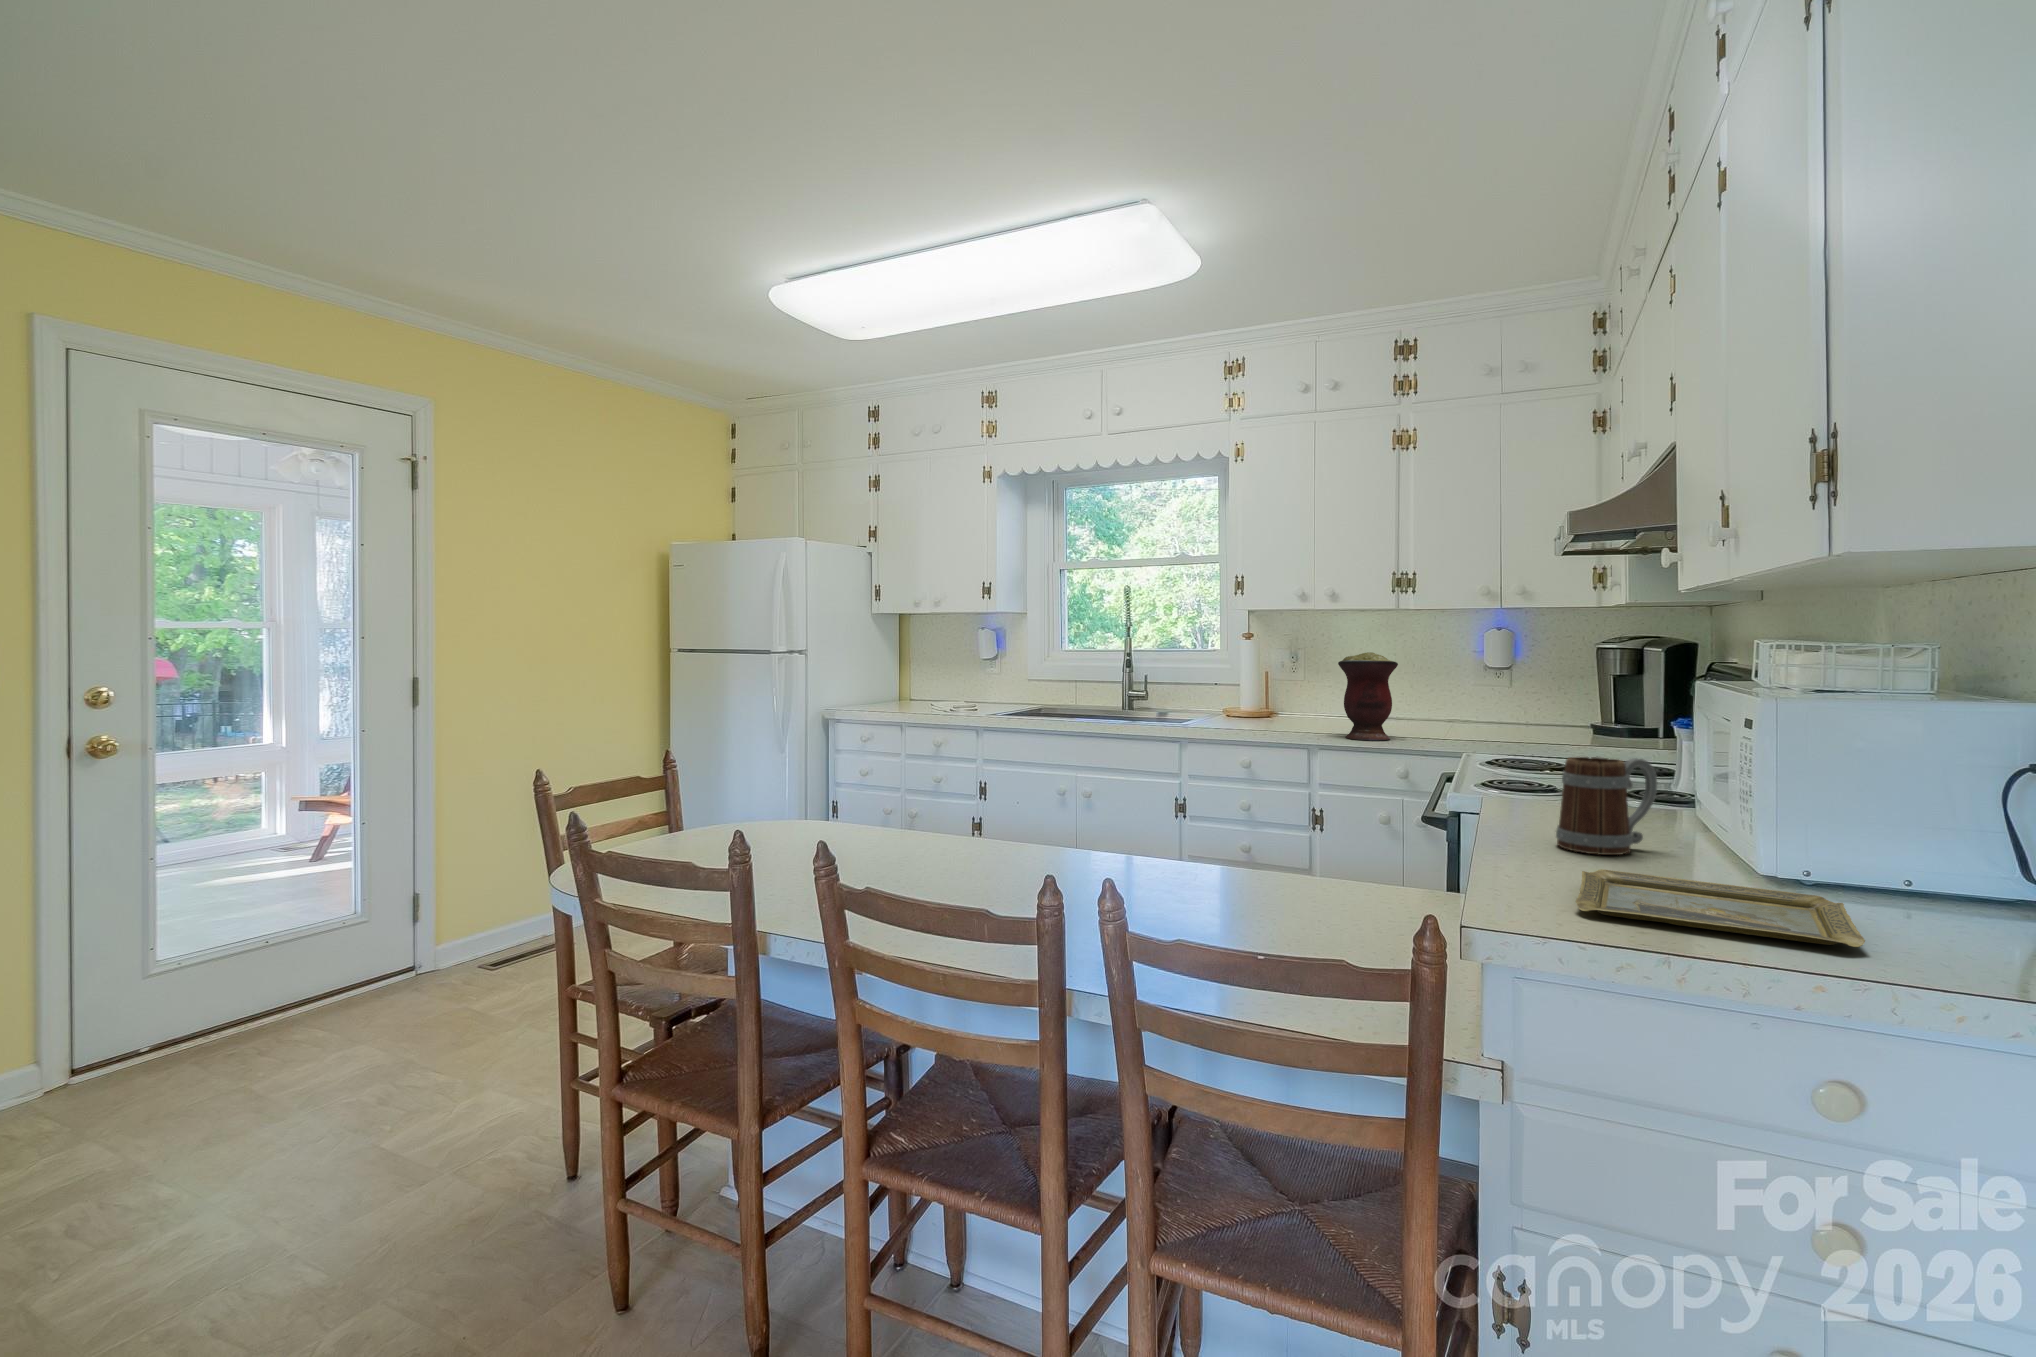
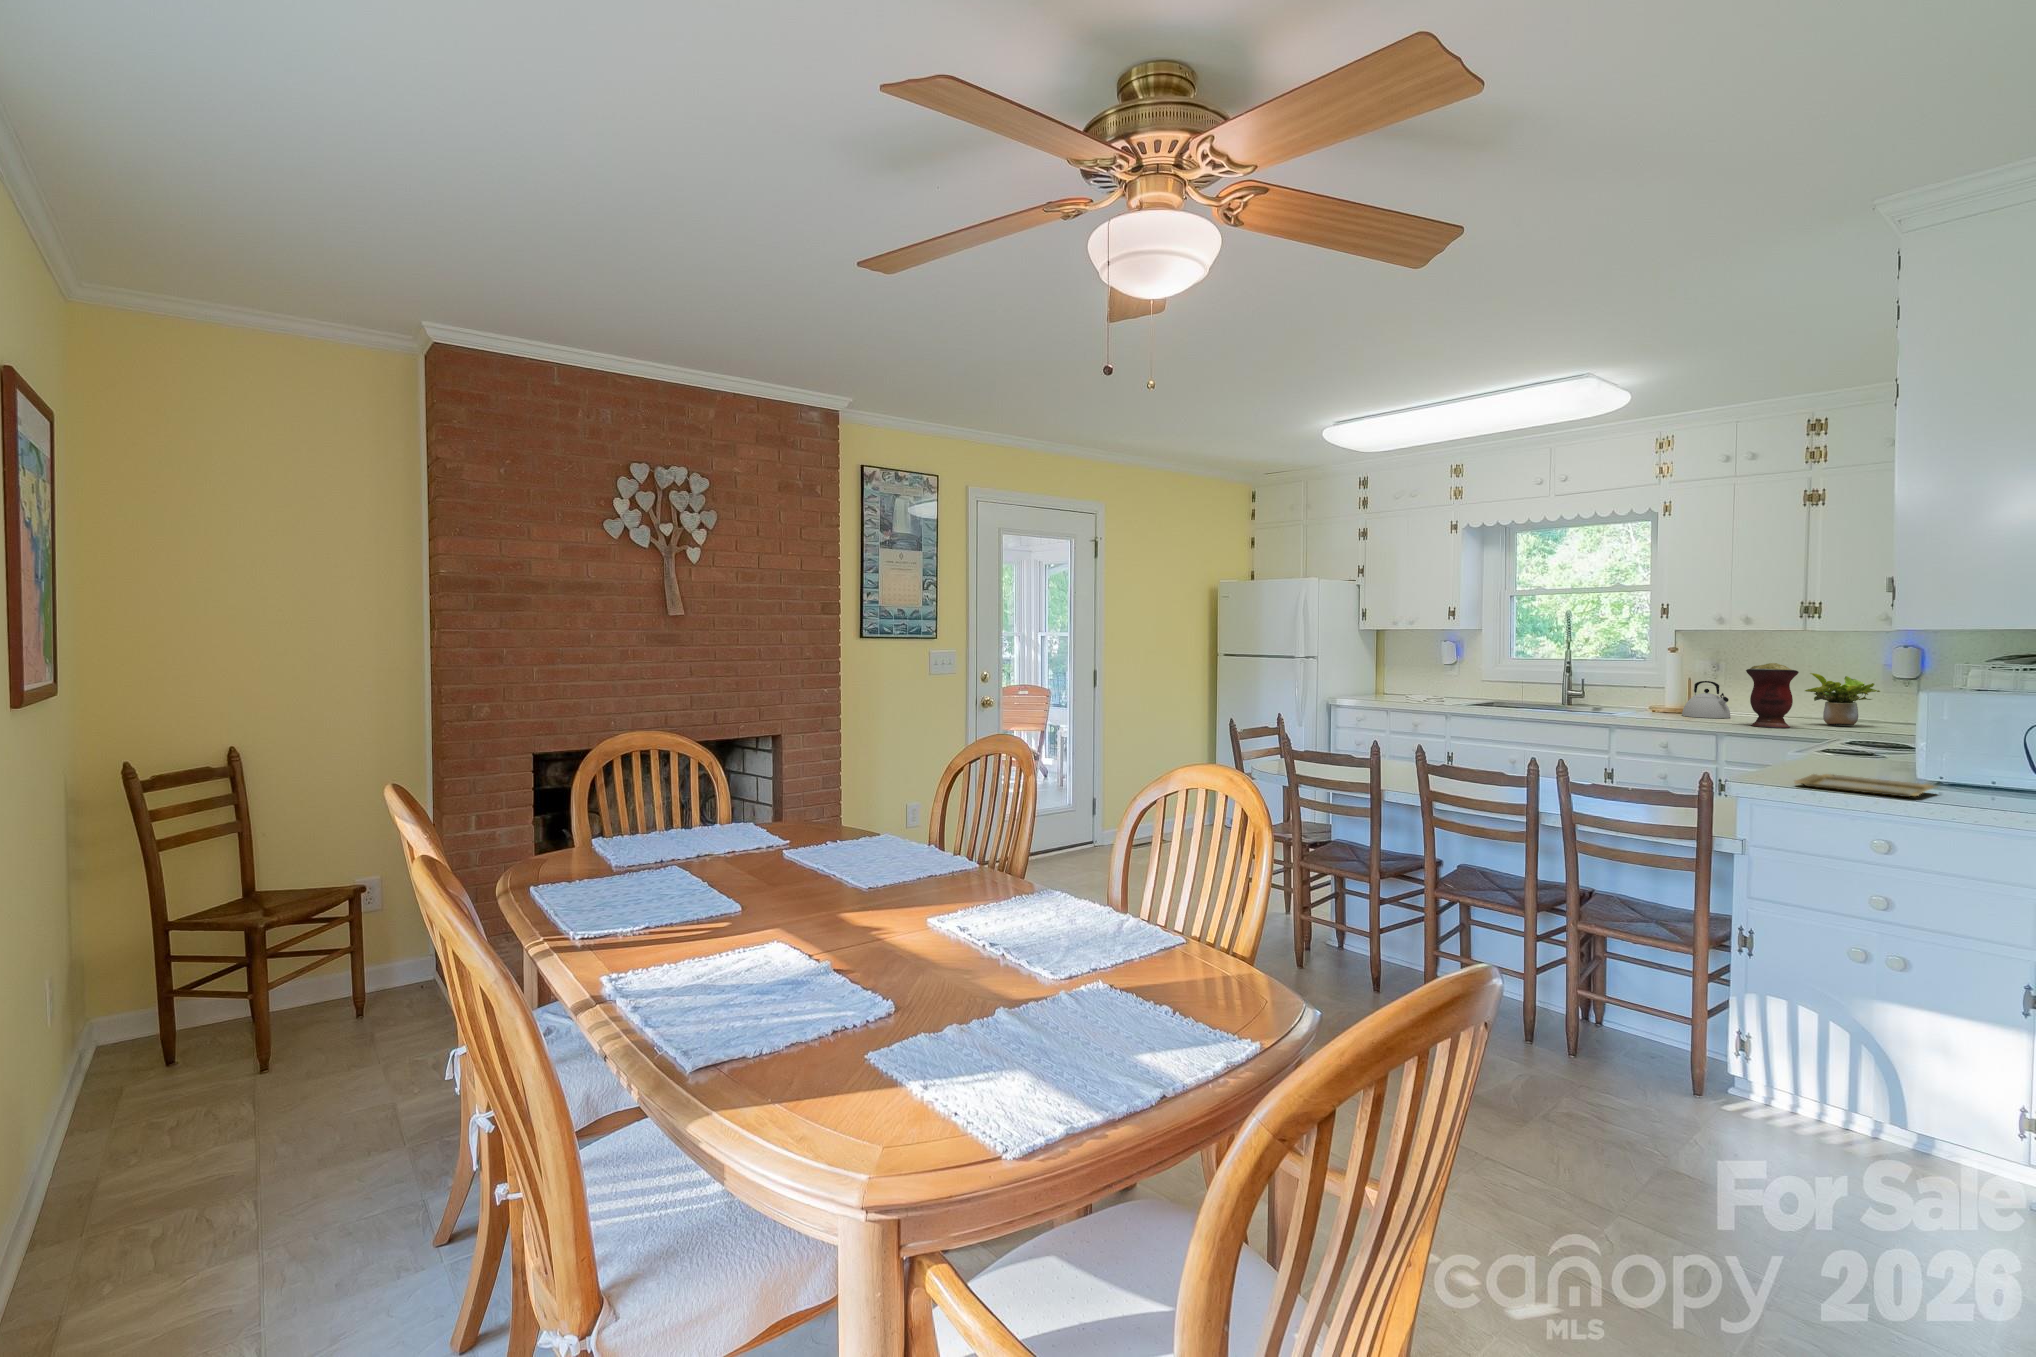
potted plant: none [1399,666,1477,733] -> present [1805,673,1880,725]
kettle: none [1259,678,1313,727] -> present [1682,681,1731,718]
mug: present [1556,757,1657,855] -> none [1826,725,1891,775]

